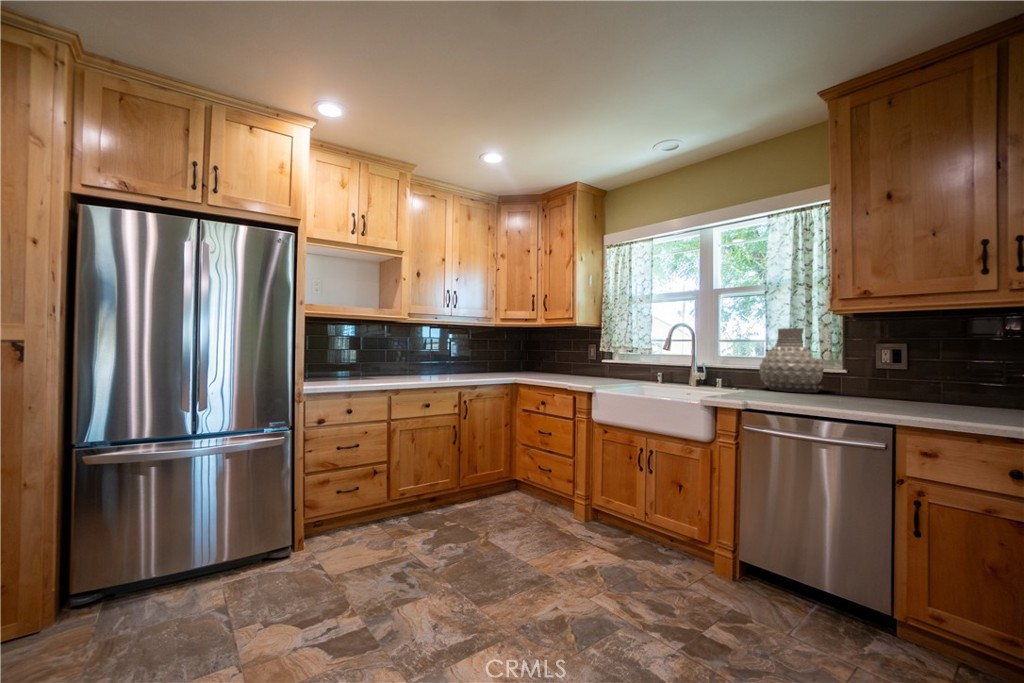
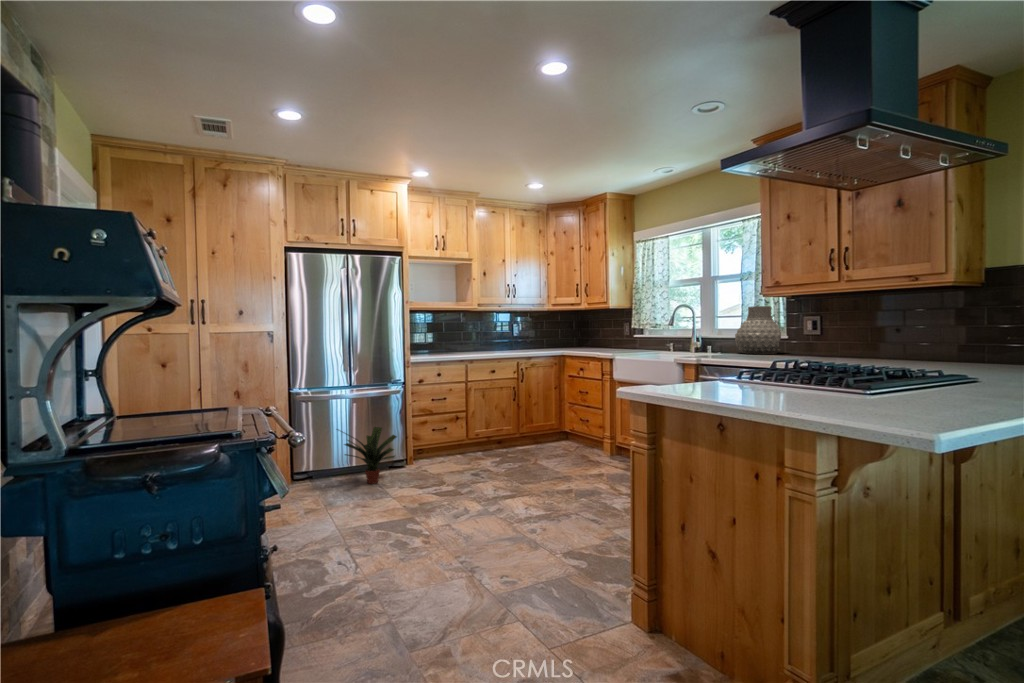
potted plant: none [145,504,271,613] -> present [337,427,397,484]

